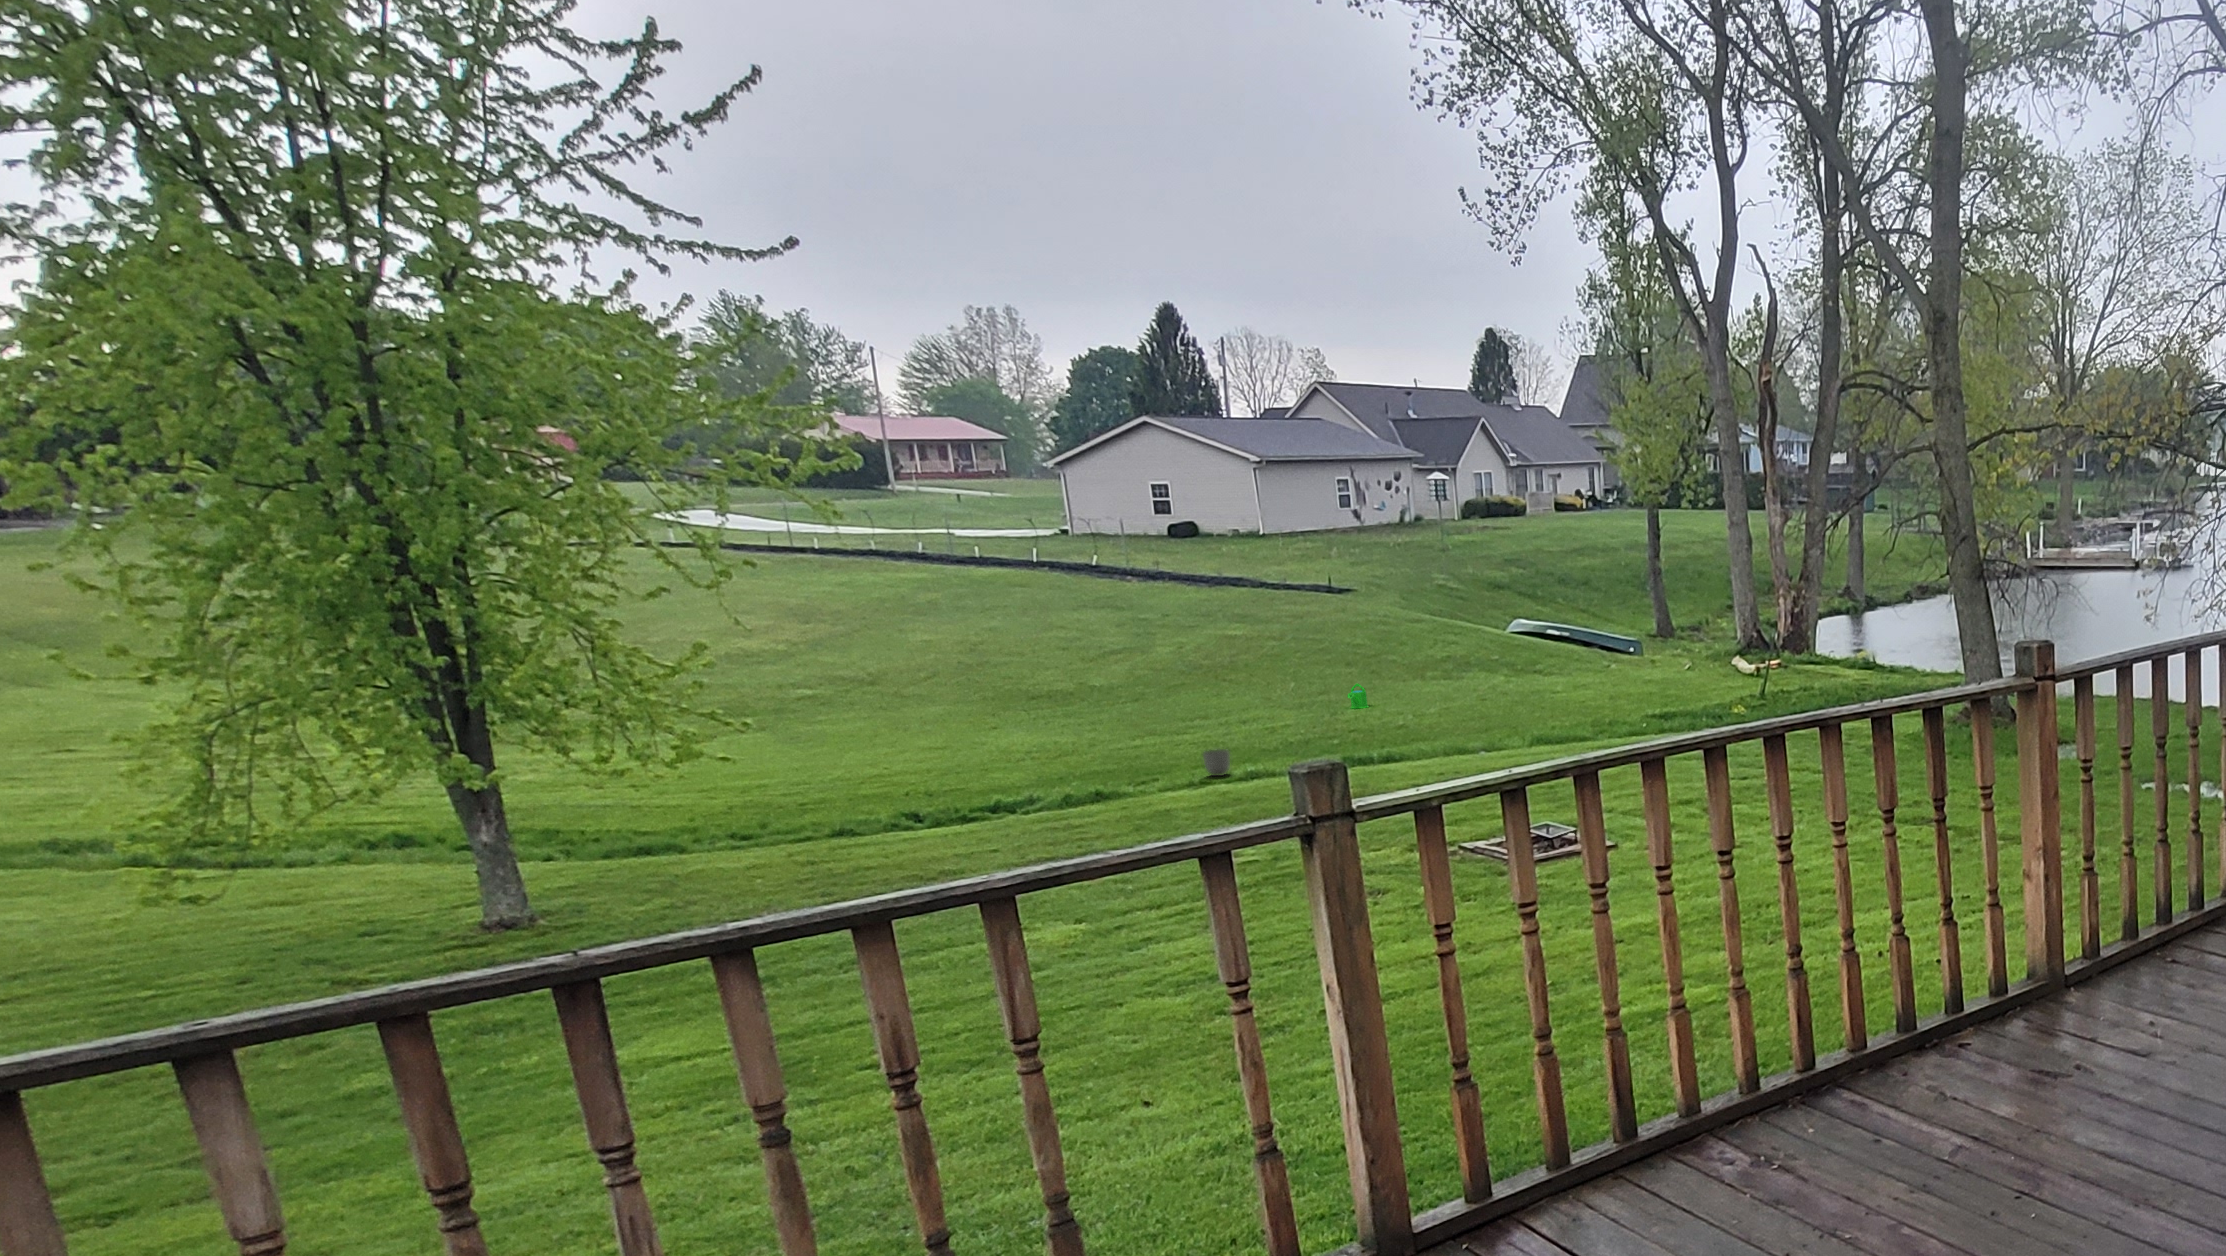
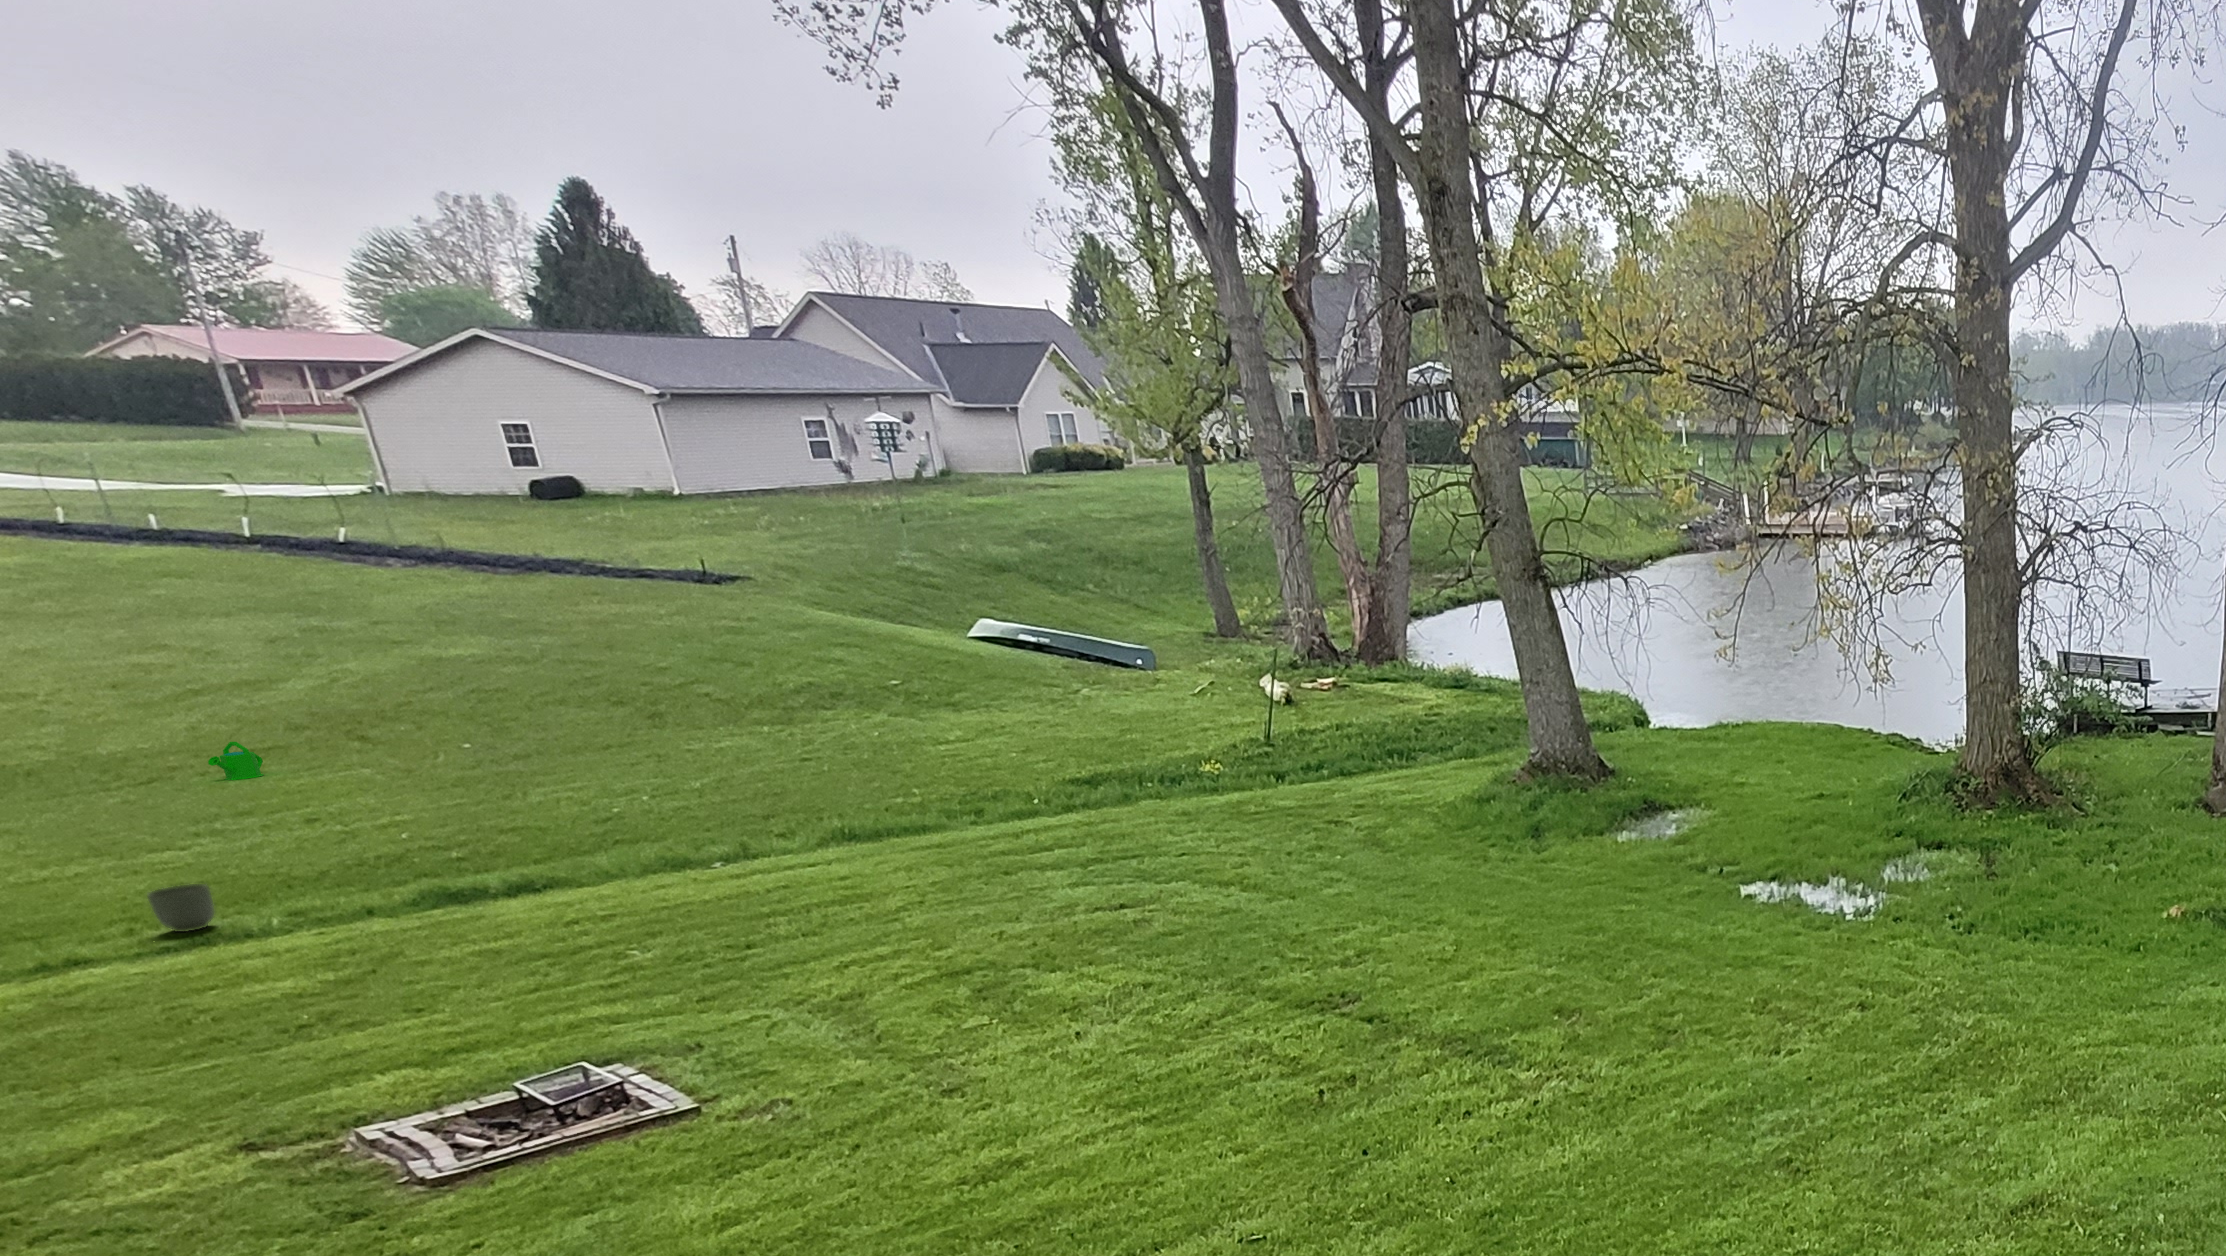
watering can: present [1347,684,1369,709] -> present [208,742,264,780]

